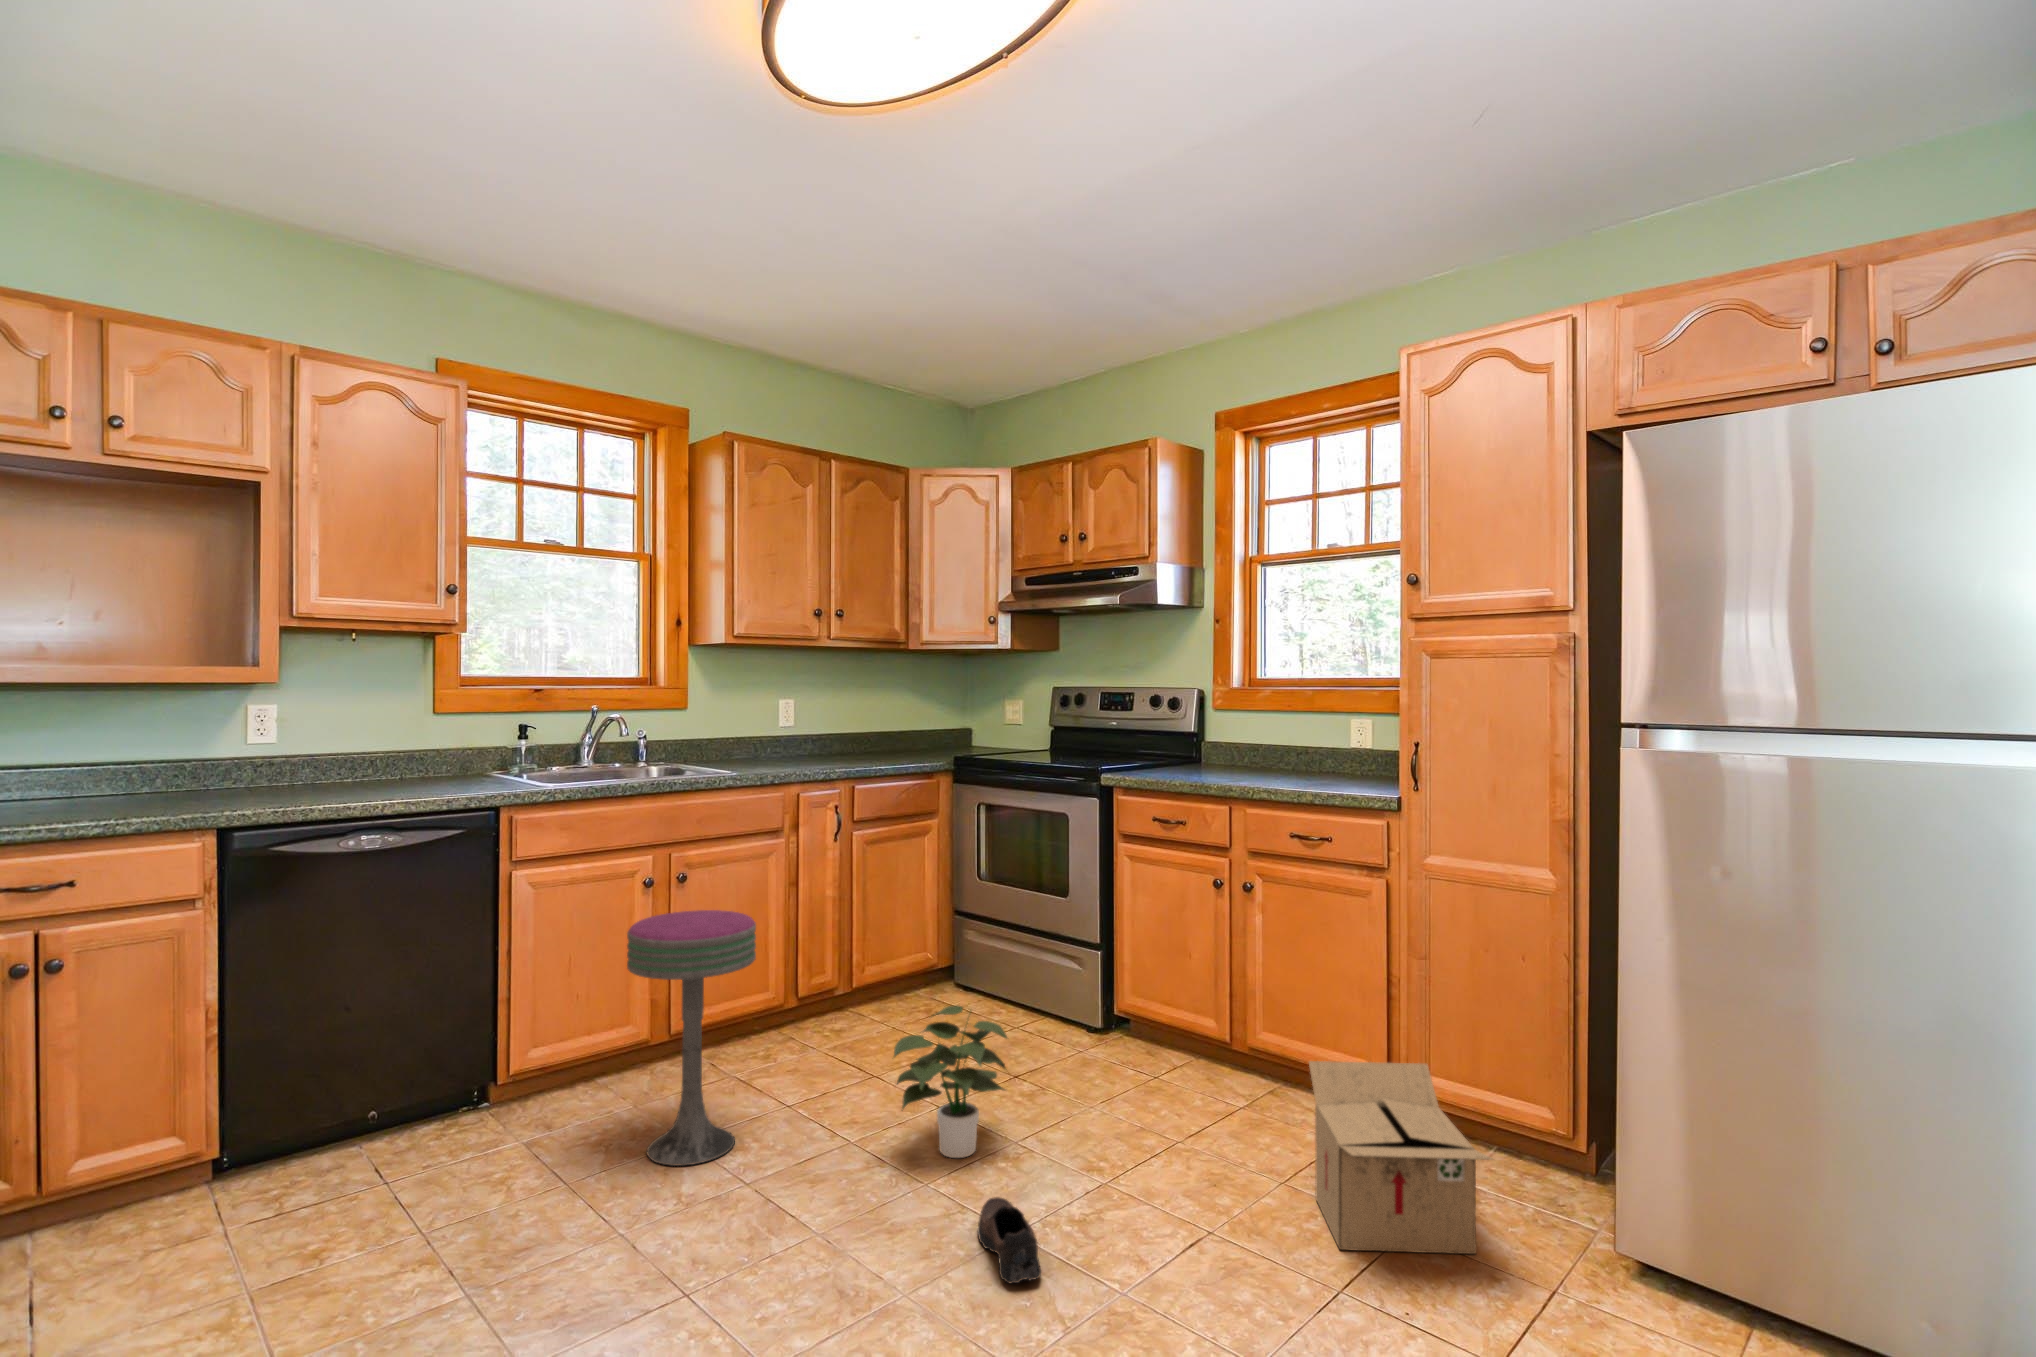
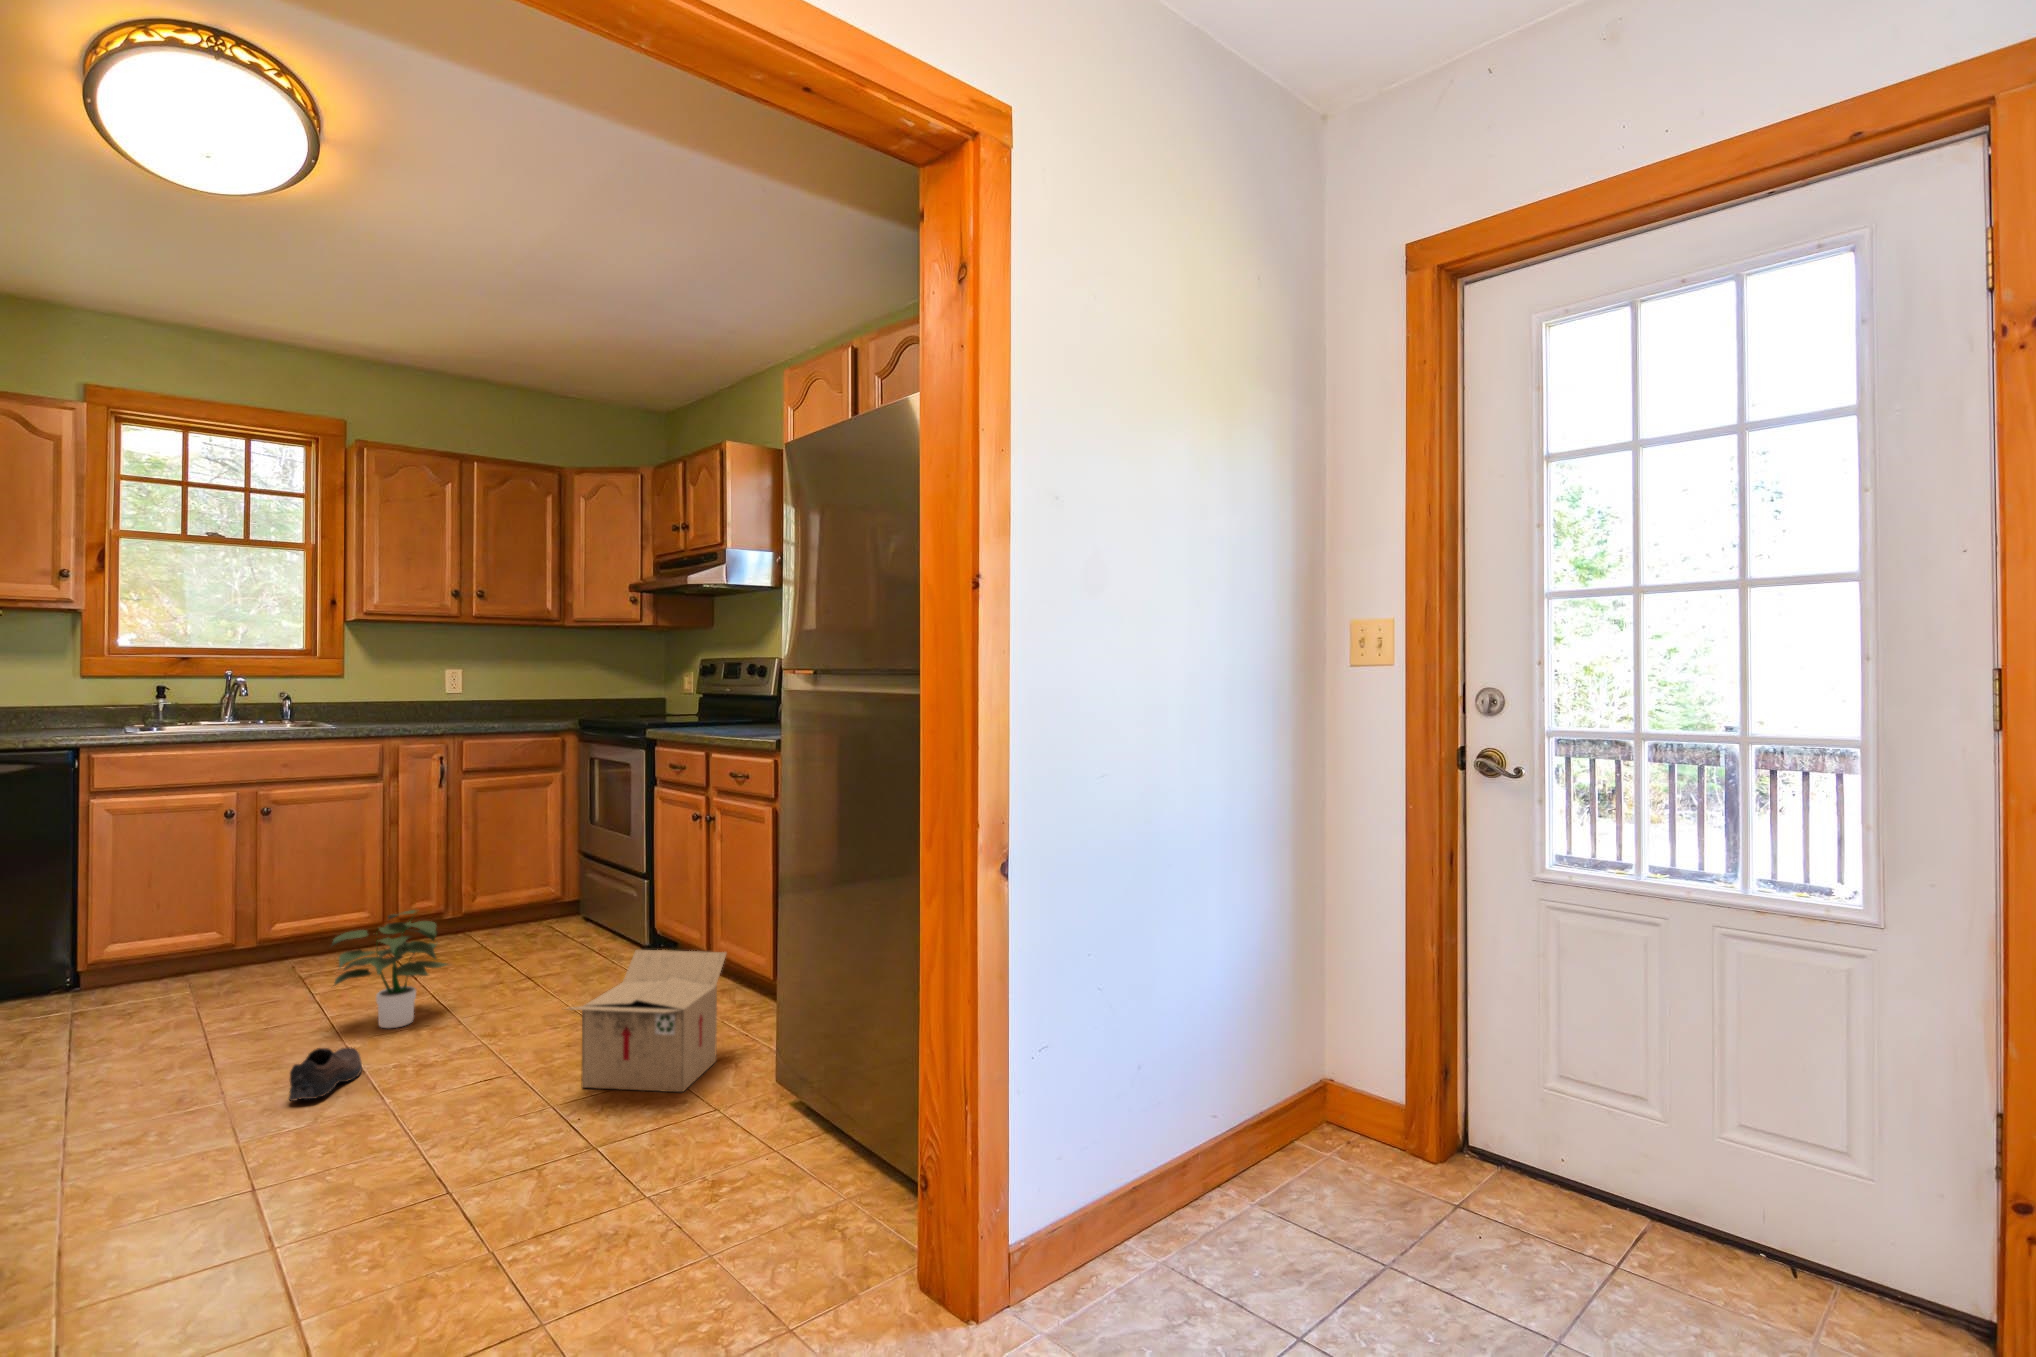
bar stool: present [627,910,756,1166] -> none [129,832,257,1029]

